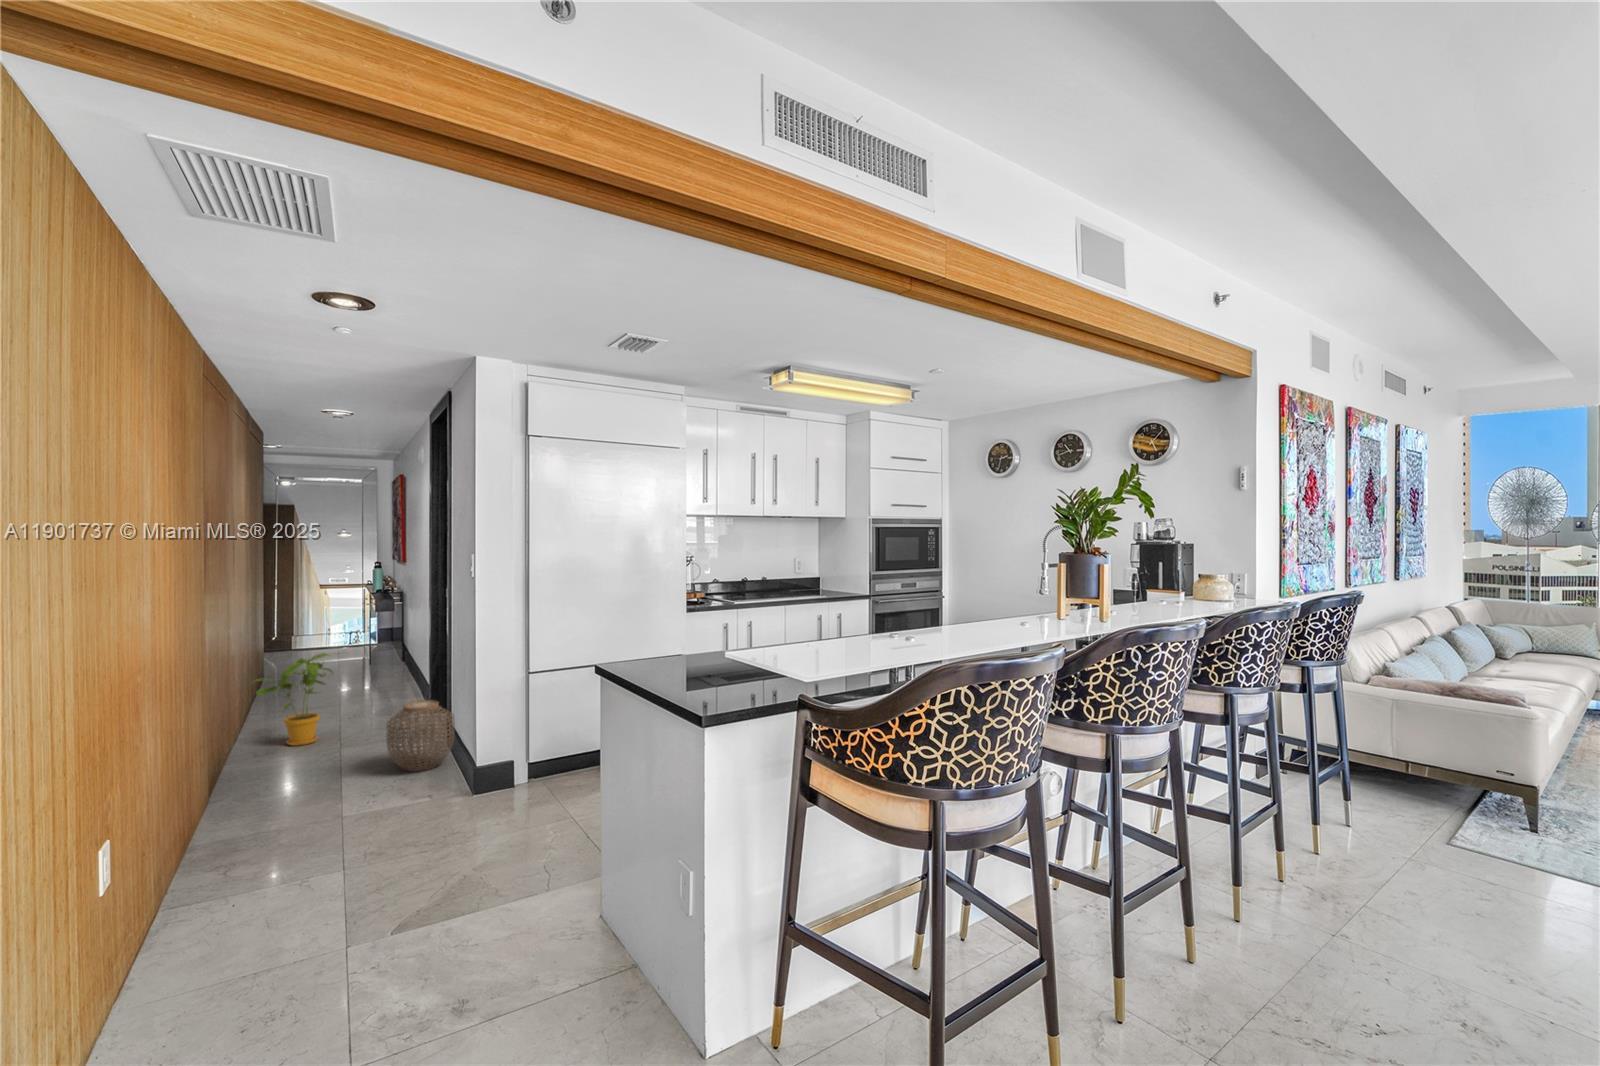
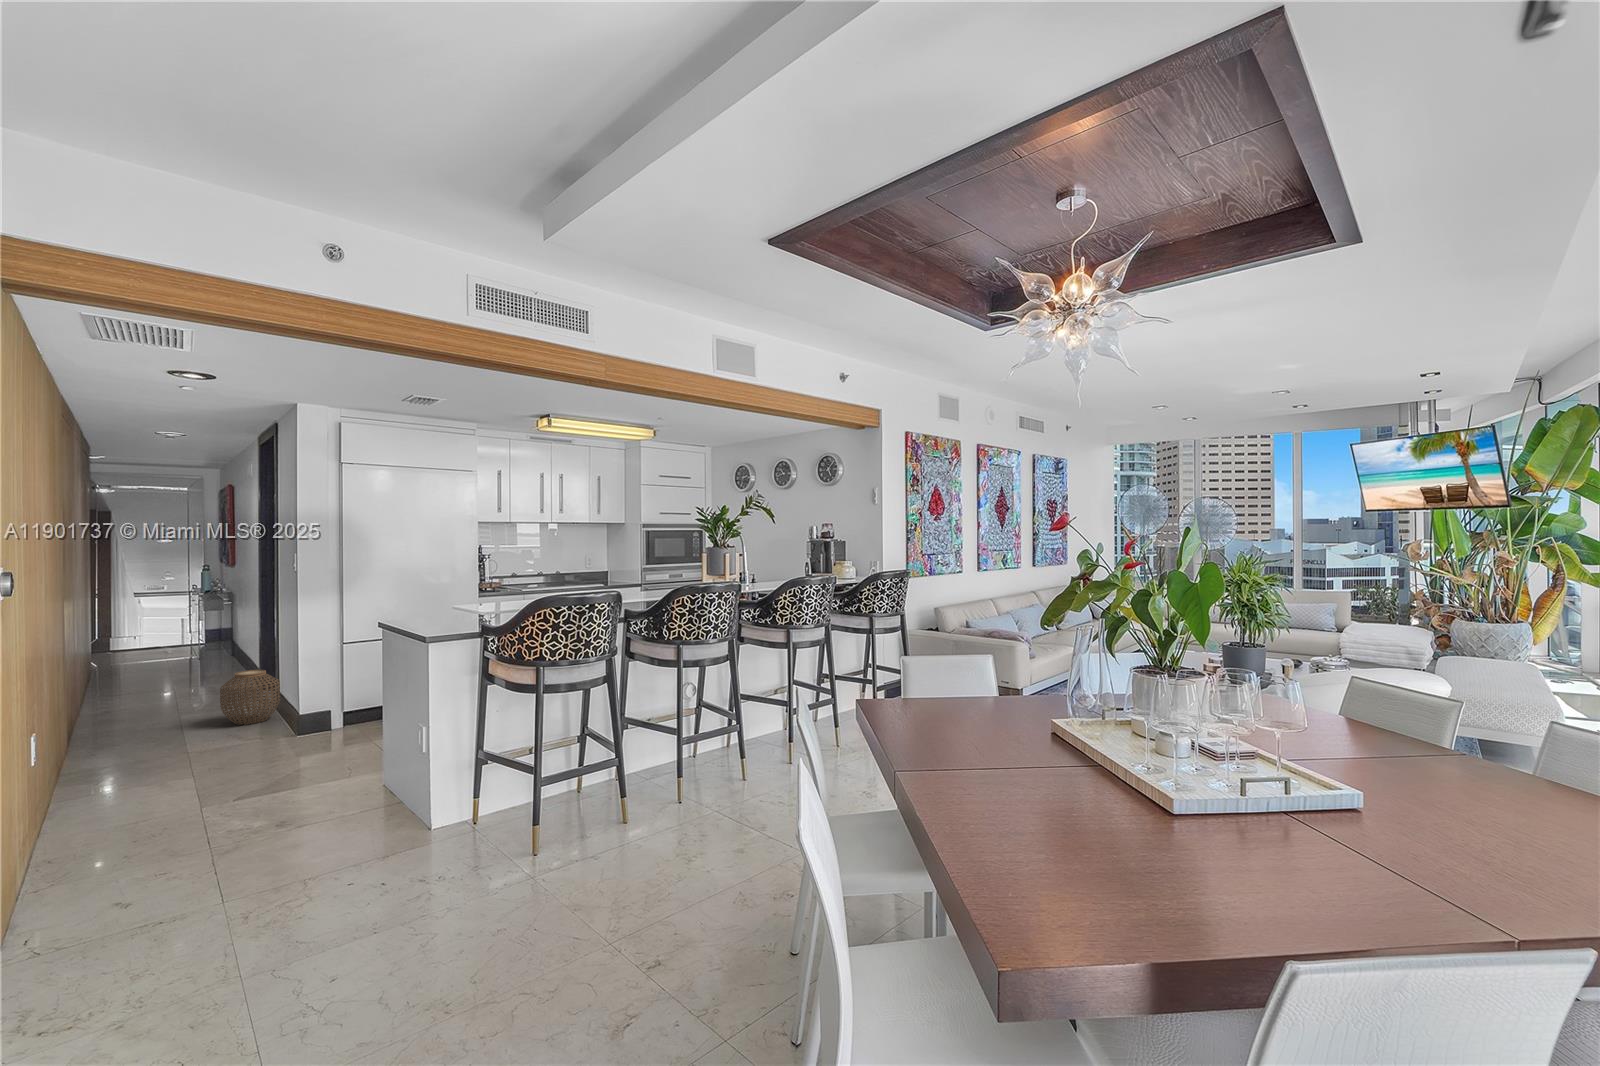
house plant: present [251,653,332,746] -> none [87,637,170,715]

